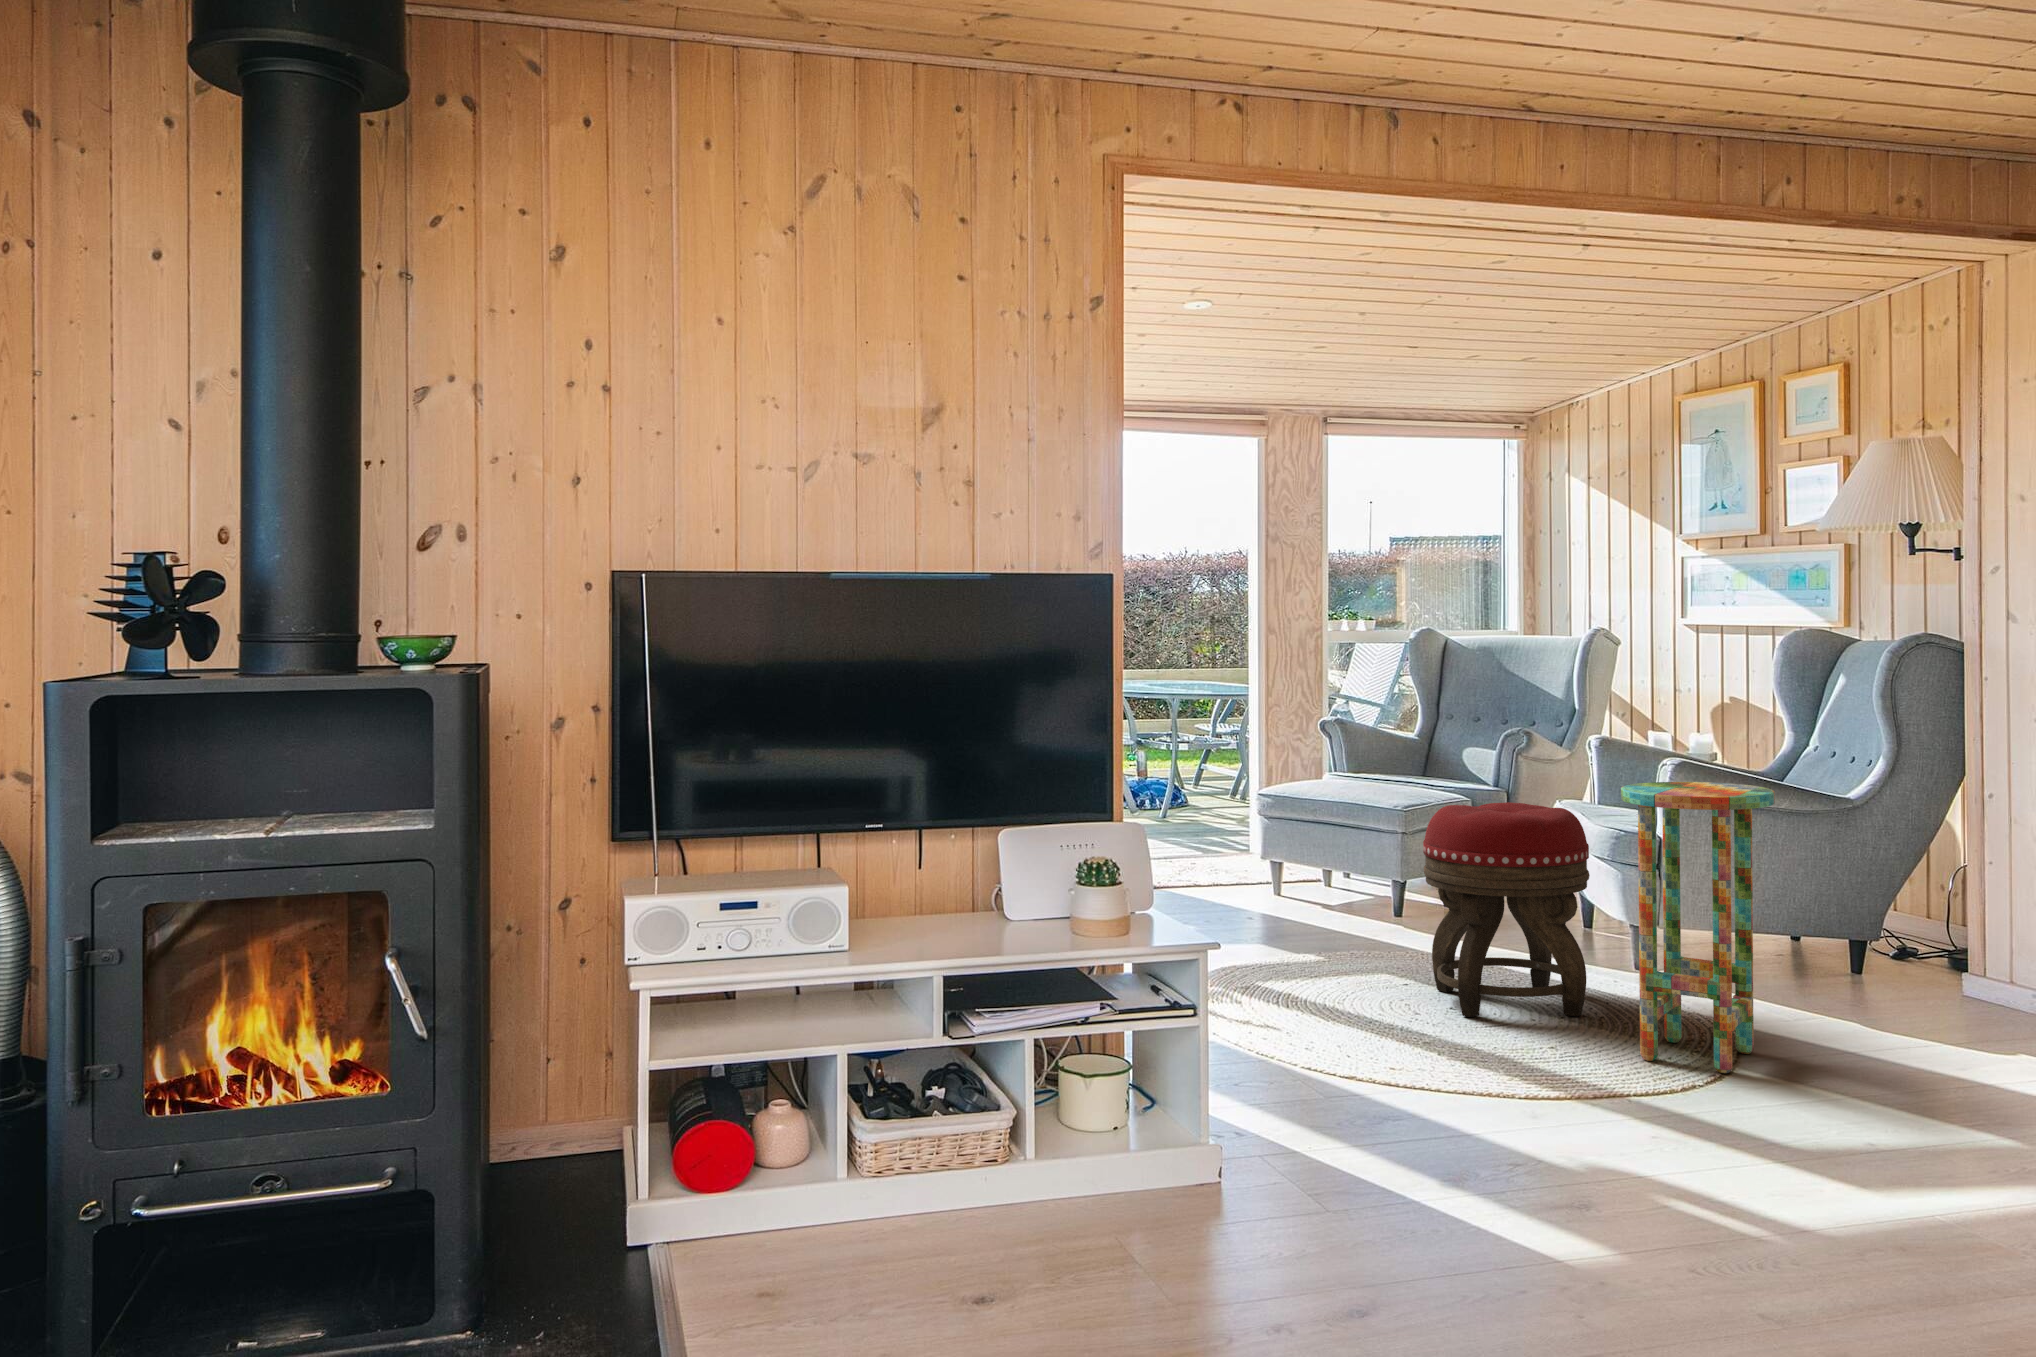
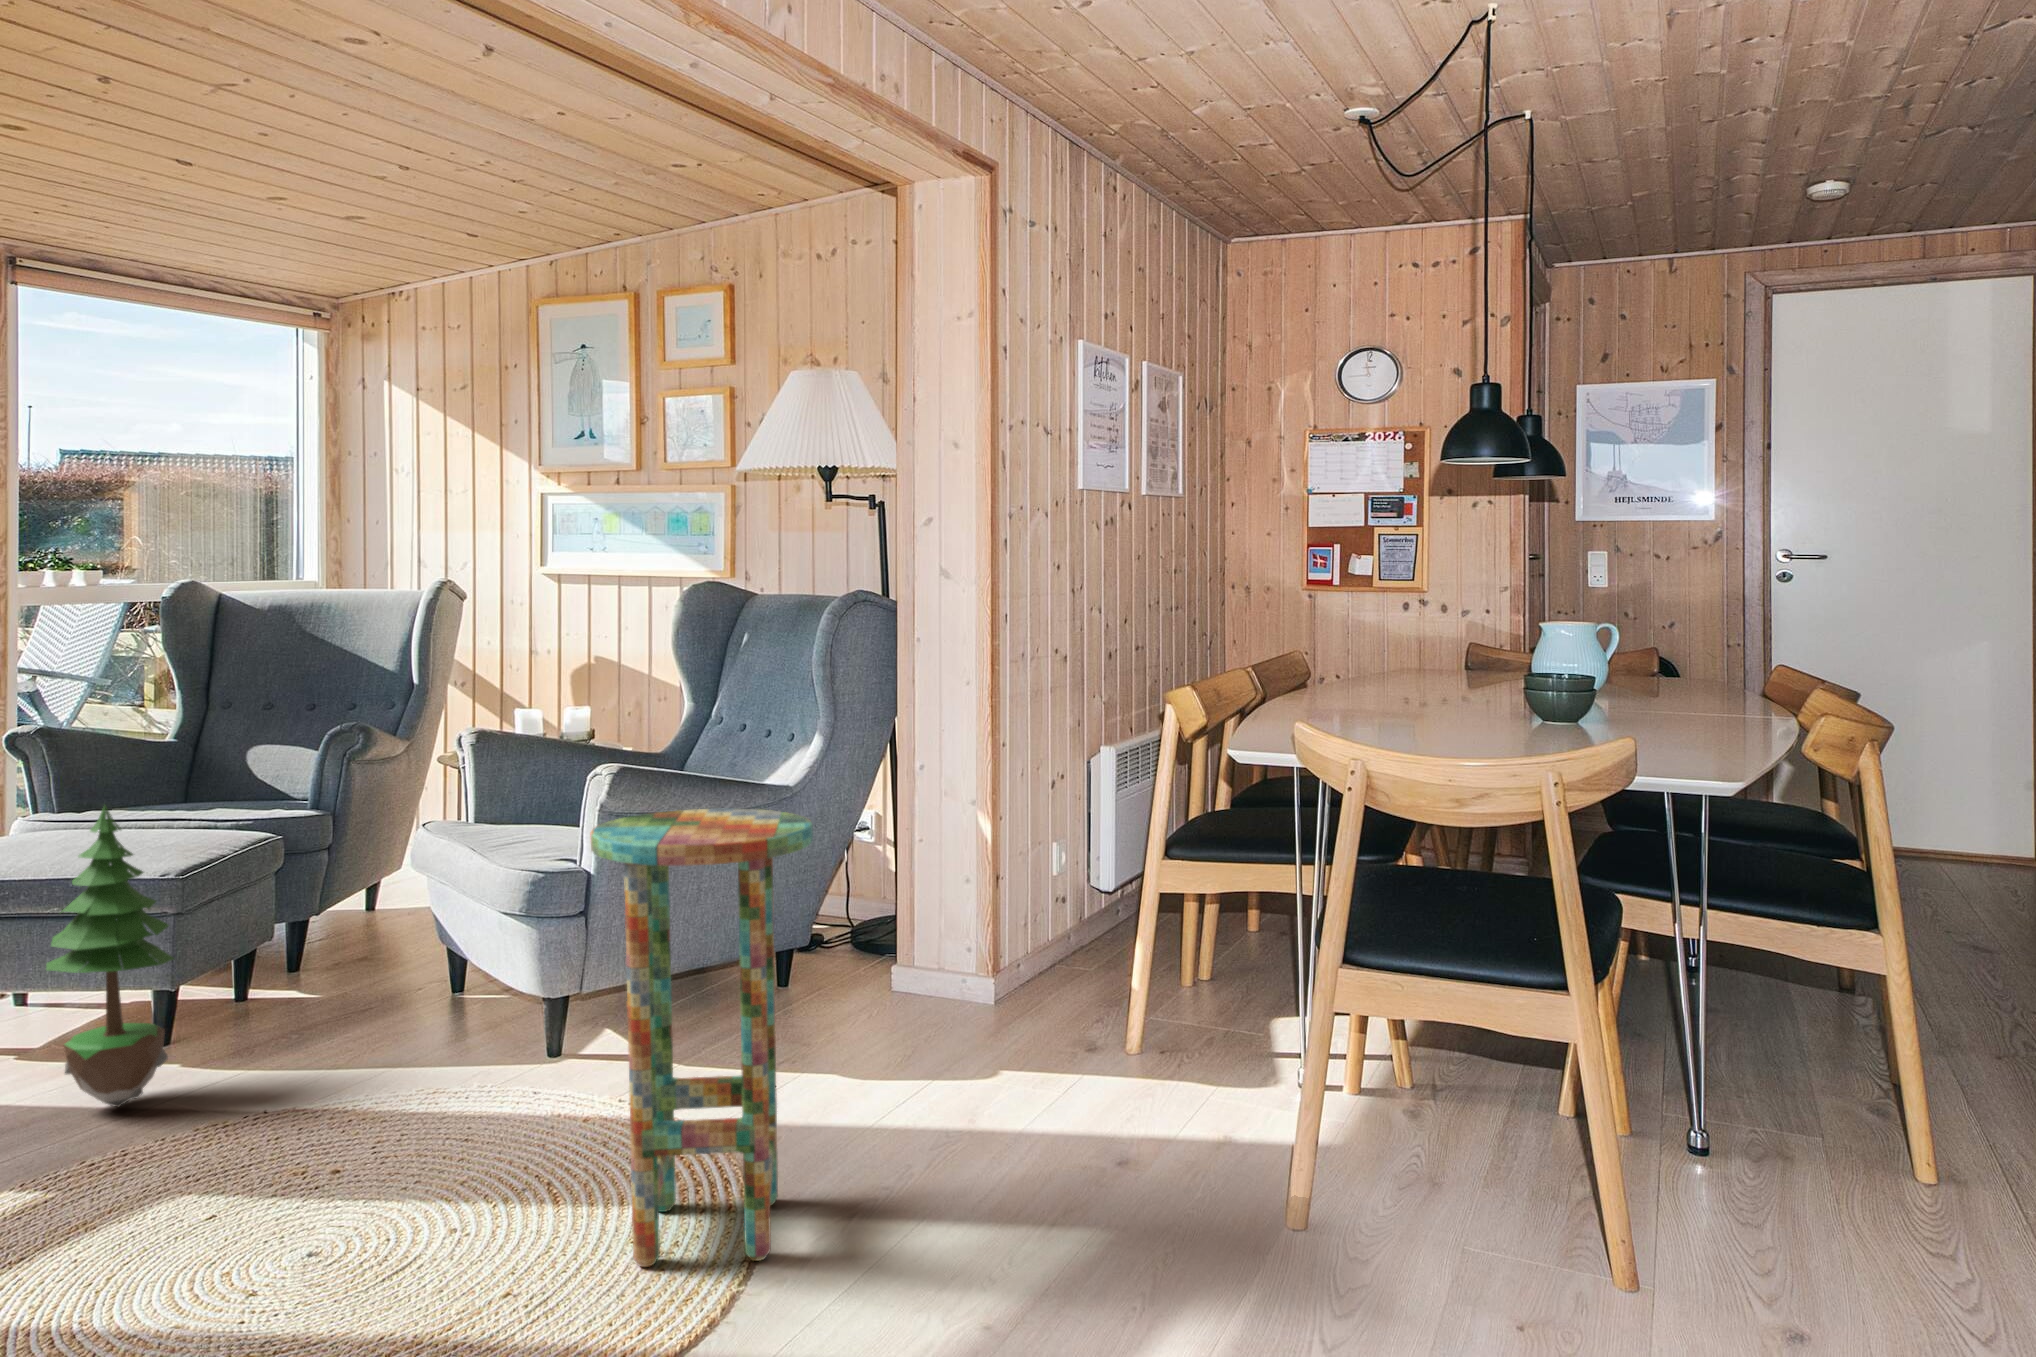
potted tree: none [1335,764,1401,944] -> present [46,806,174,1107]
footstool: present [1423,802,1590,1017] -> none [230,857,520,1246]

